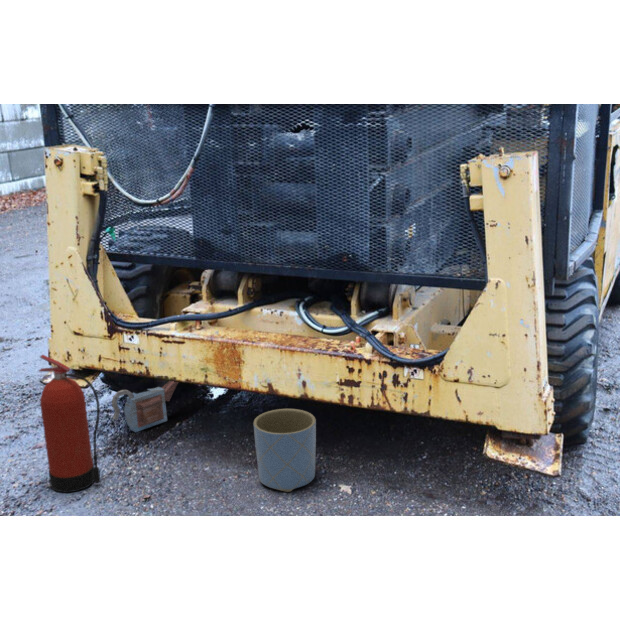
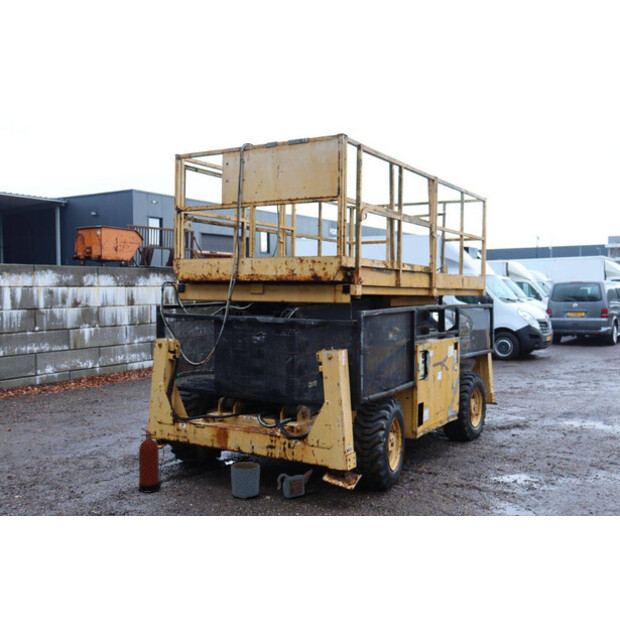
watering can: present [112,381,178,432] -> present [278,470,313,498]

